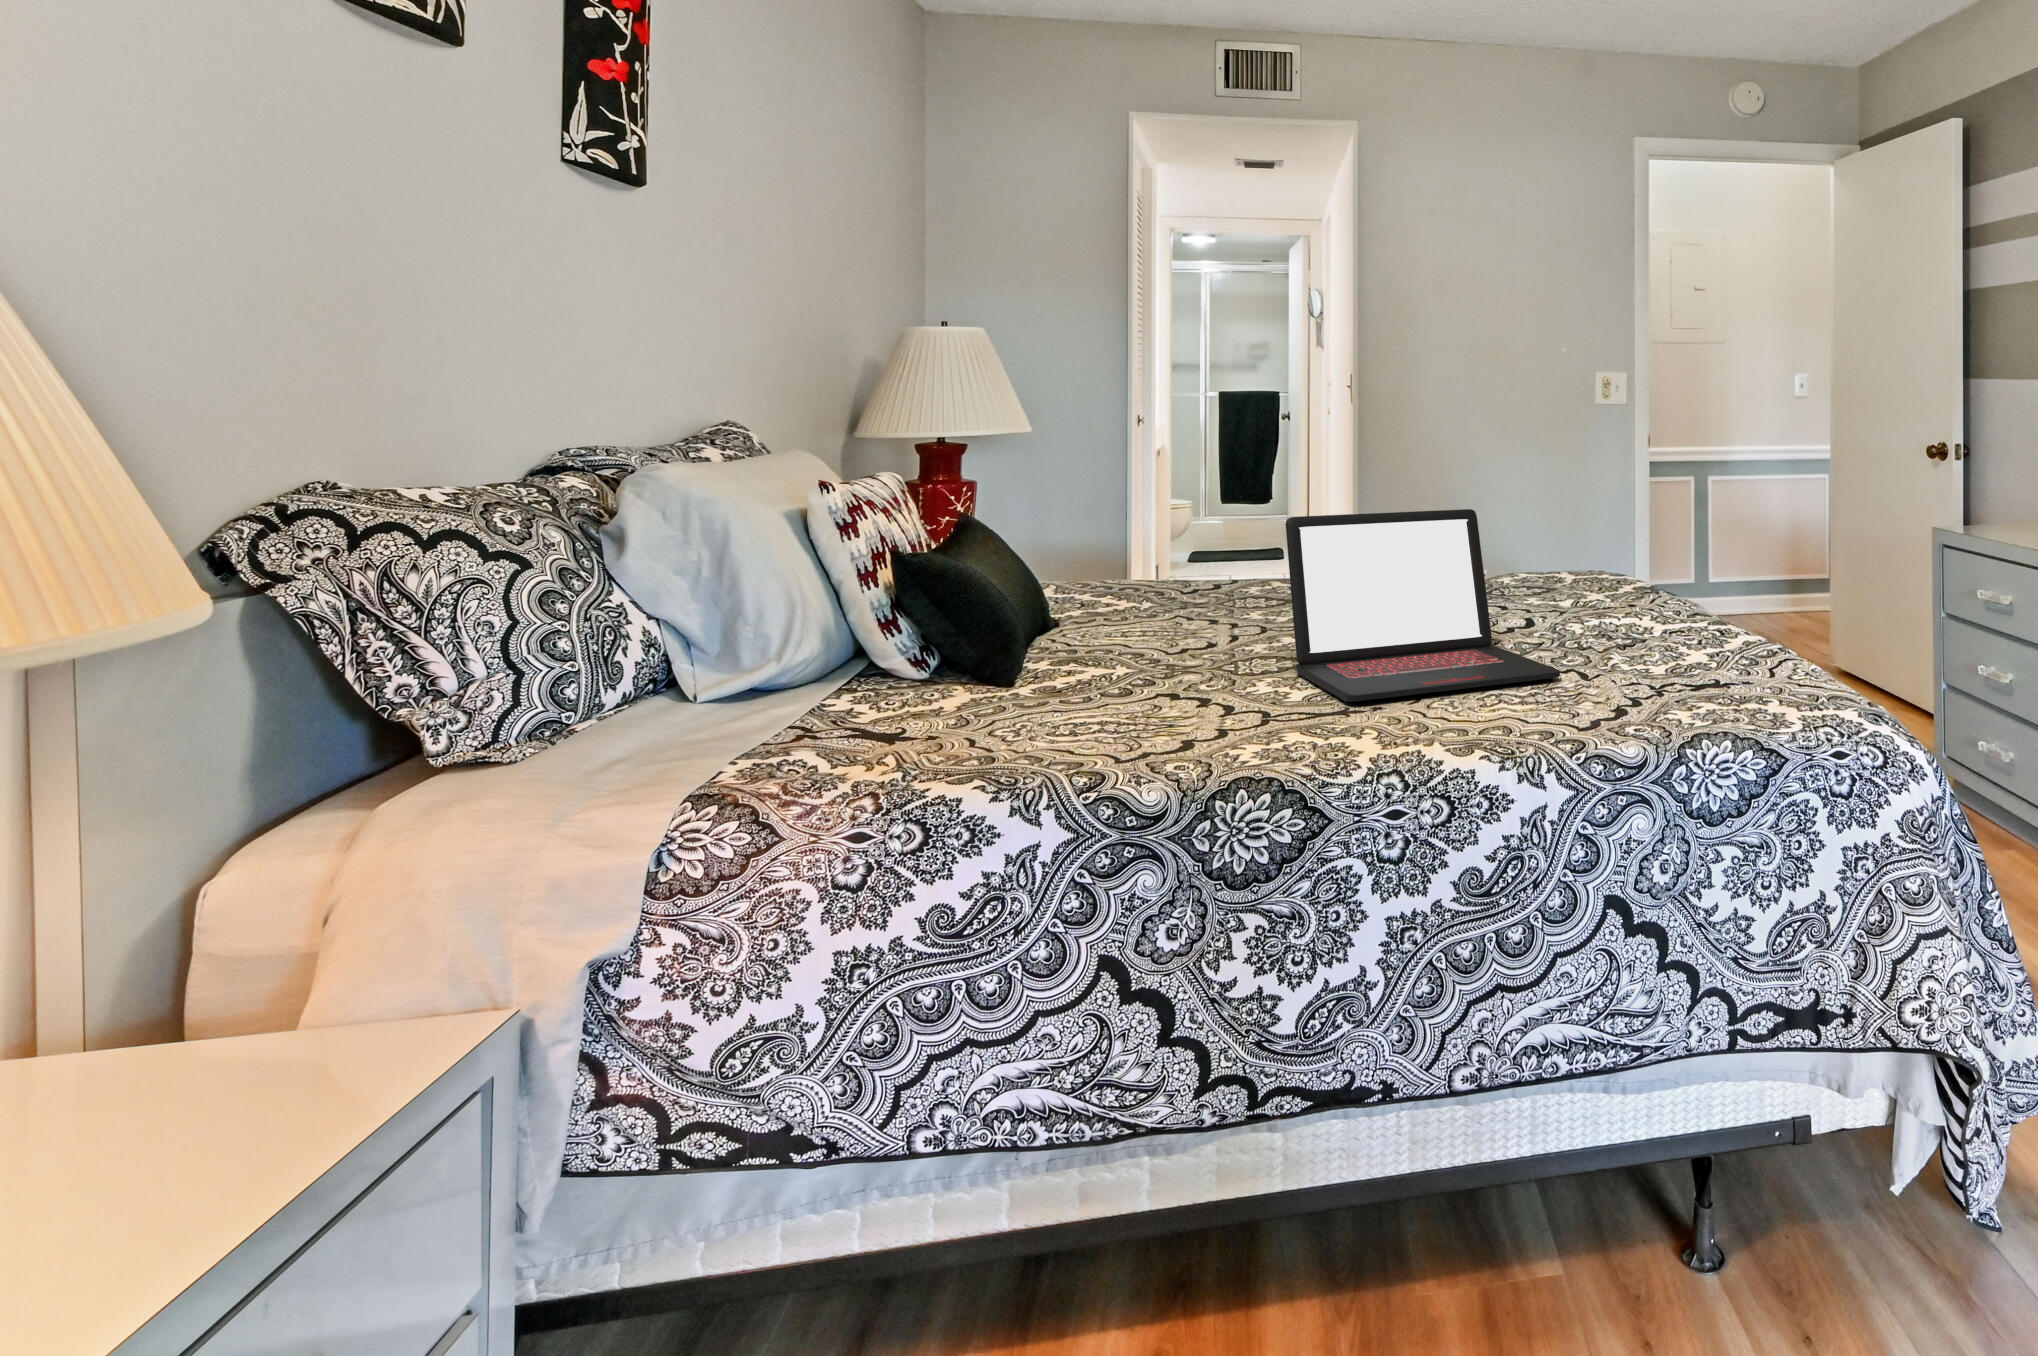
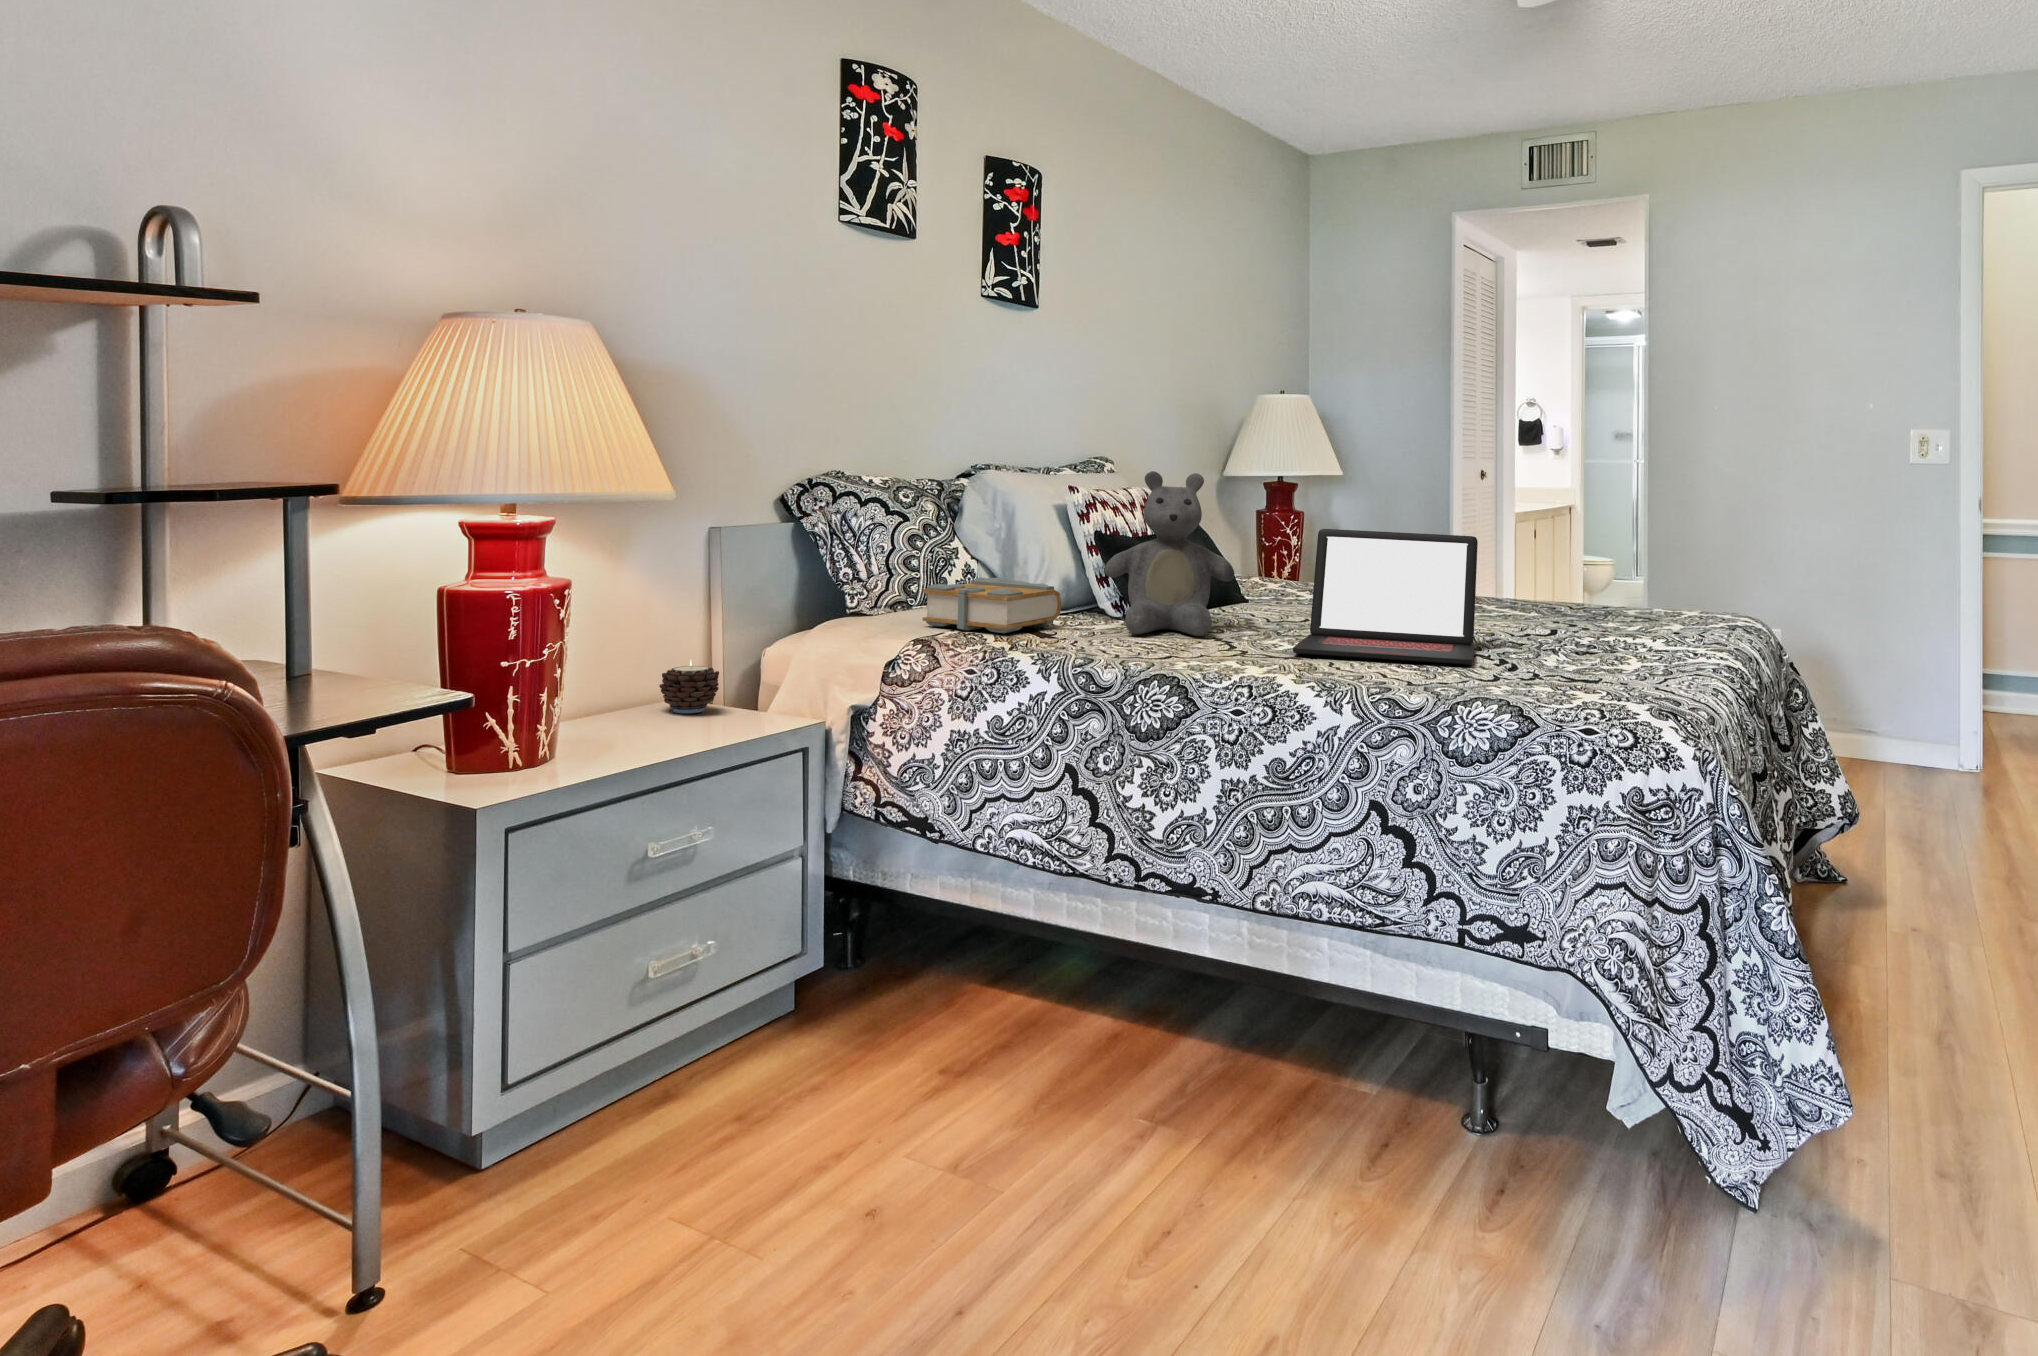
teddy bear: none [966,451,1169,709] -> present [1104,471,1235,636]
book: none [663,652,907,763] -> present [923,577,1061,633]
candle: none [170,986,347,1124] -> present [659,660,719,713]

